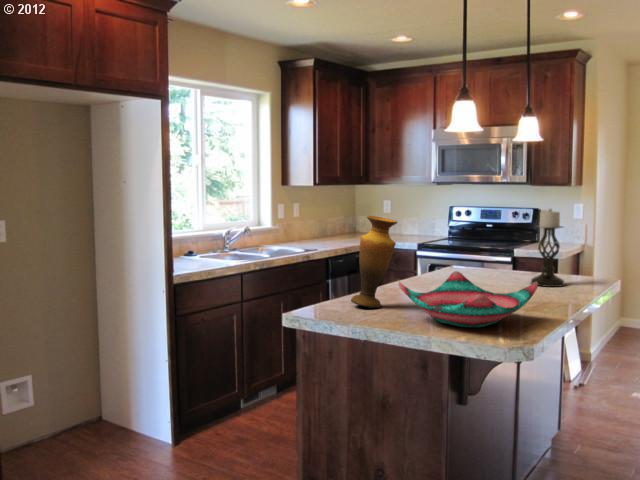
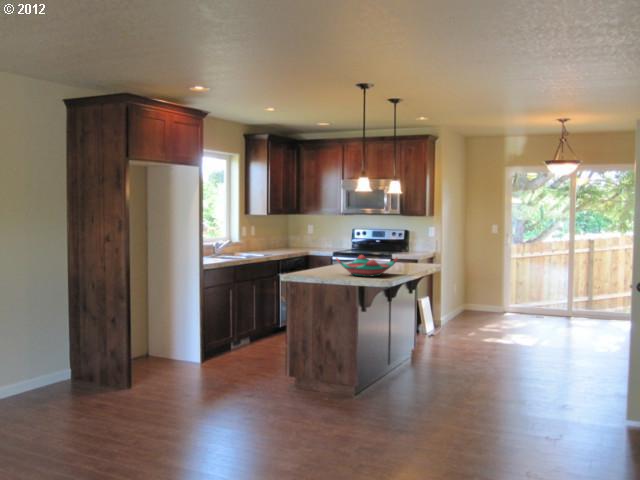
candle holder: present [531,209,564,287] -> none [398,226,415,267]
vase: present [351,216,397,308] -> none [311,228,333,273]

